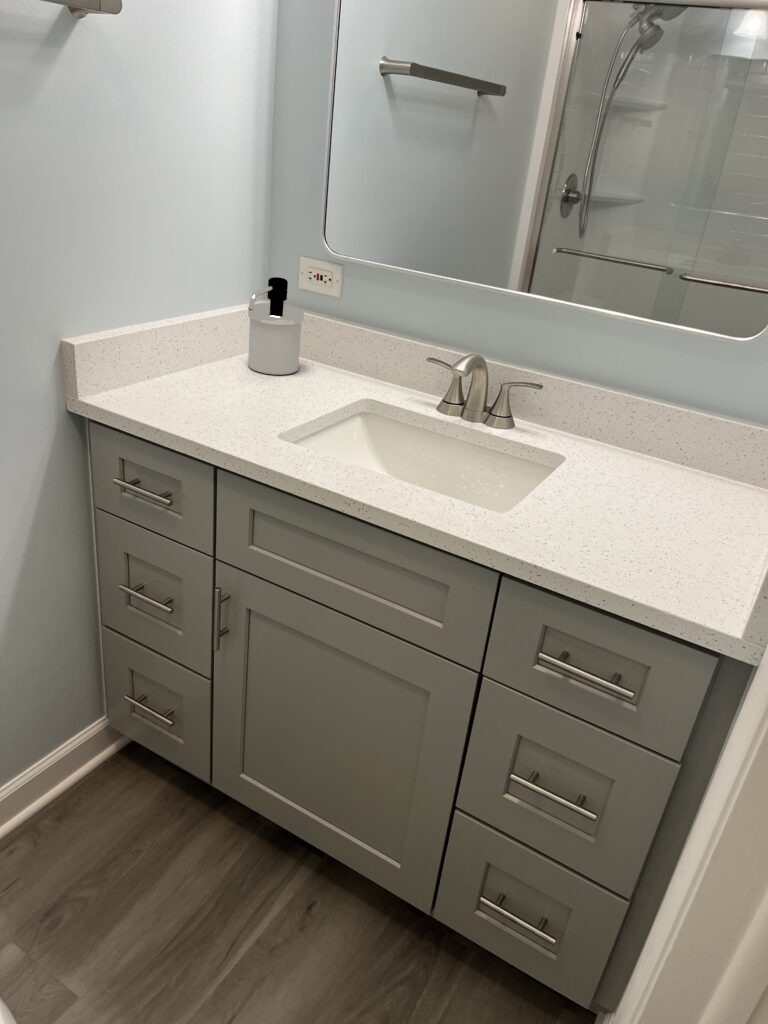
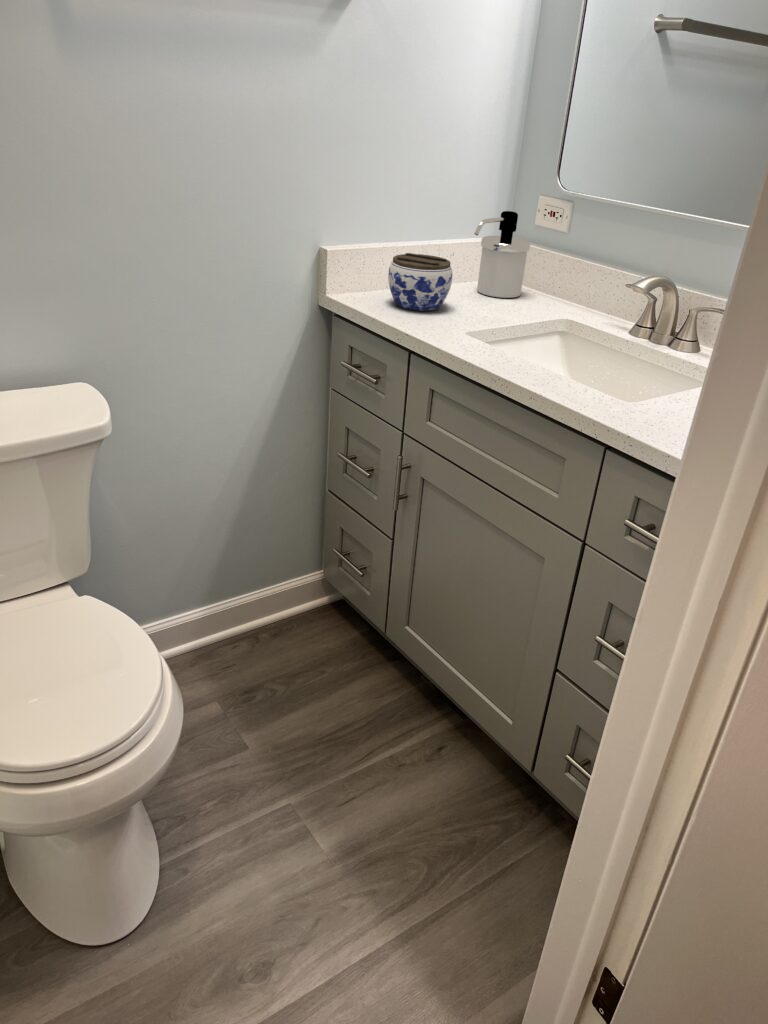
jar: none [159,339,238,409] -> present [388,253,452,311]

